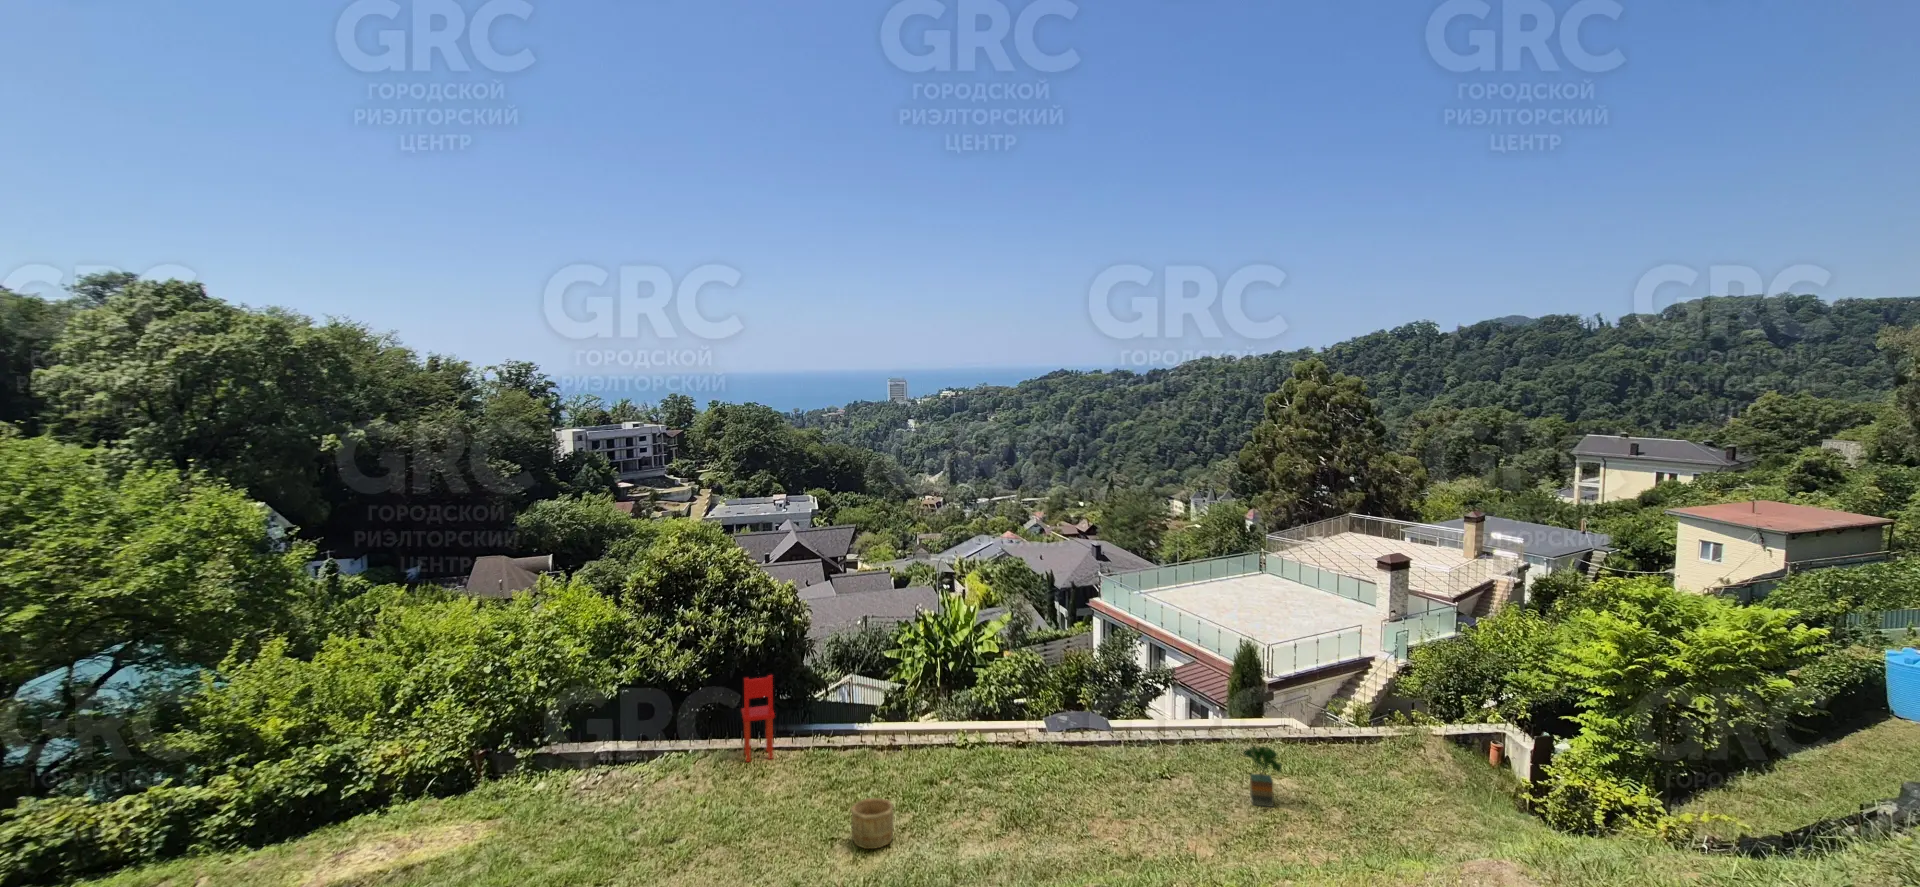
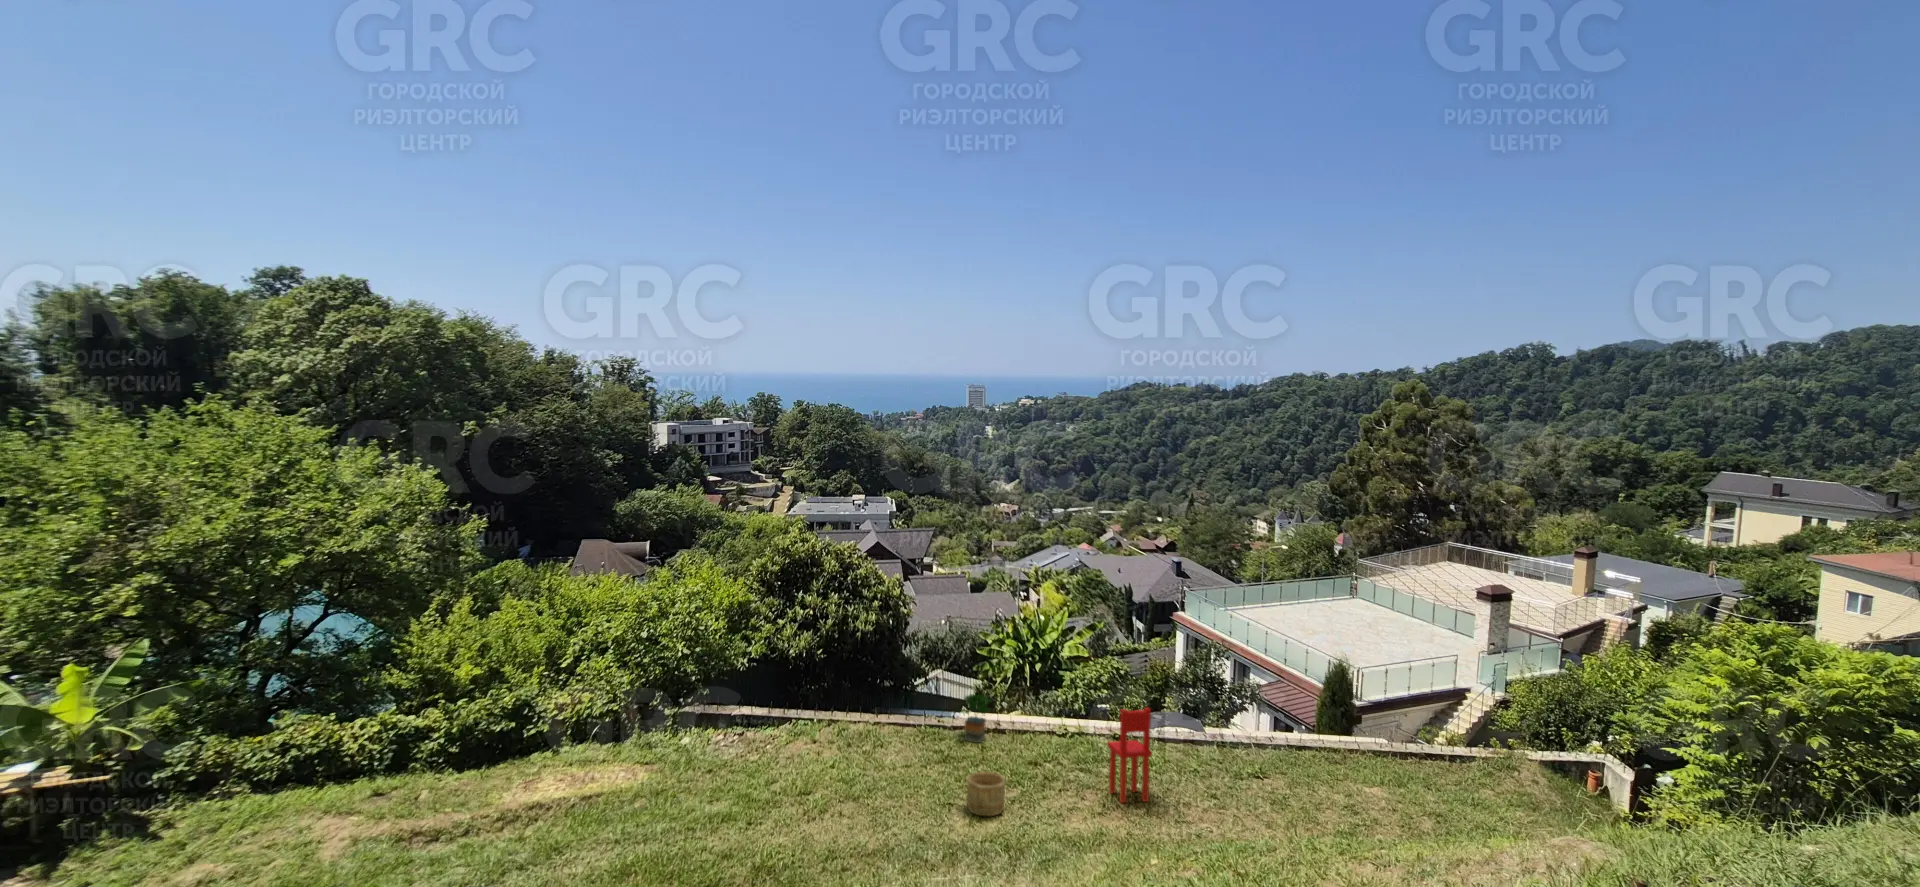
chair: present [742,675,775,762] -> present [1107,708,1152,803]
potted tree: present [1244,747,1281,807] -> present [964,694,991,743]

